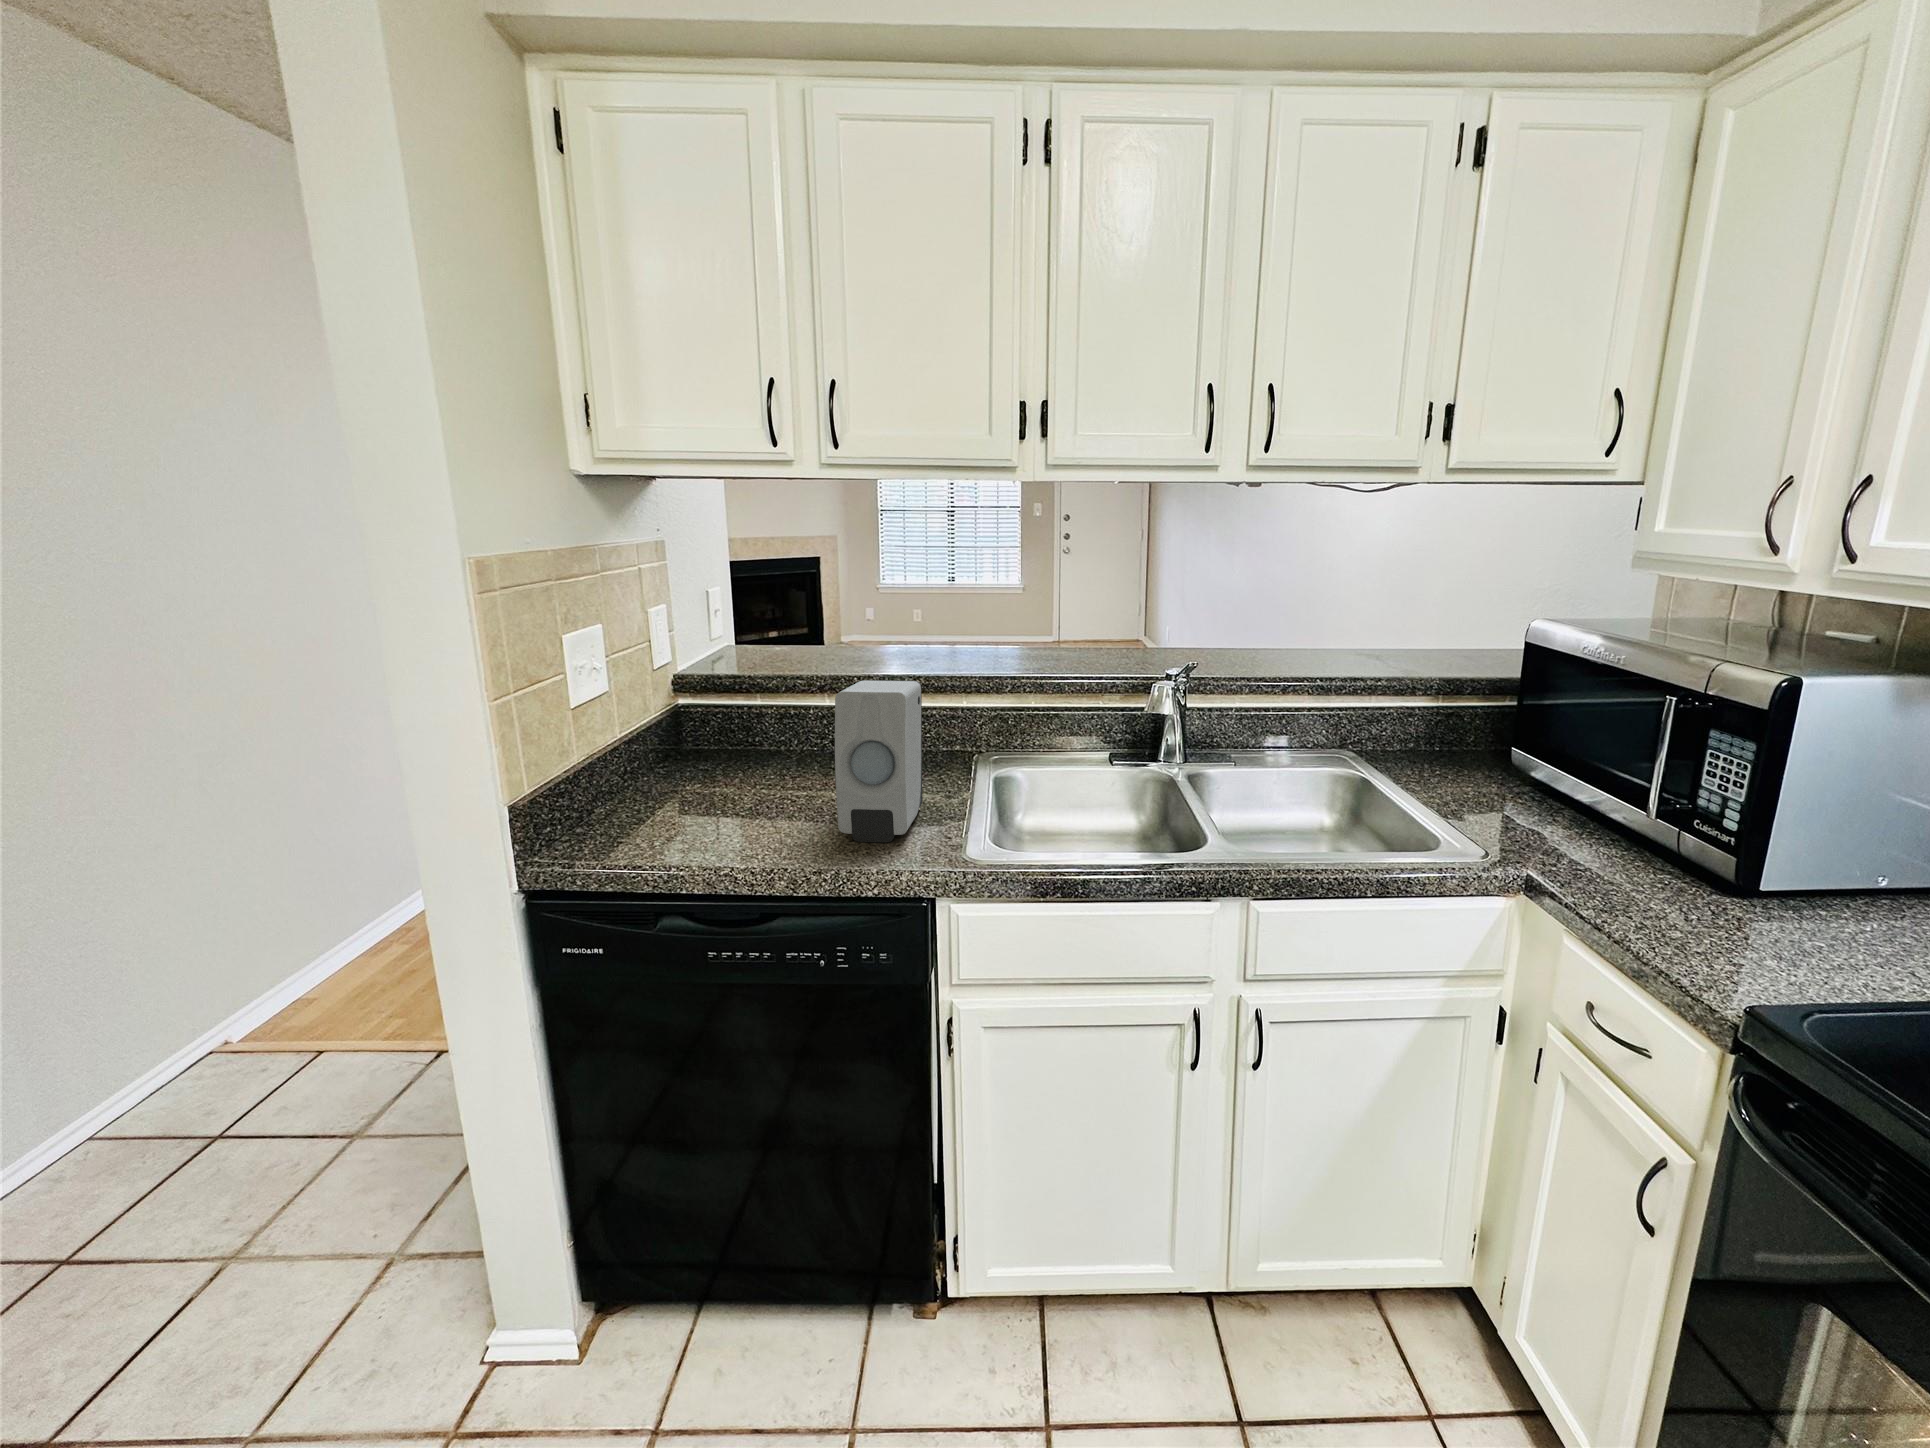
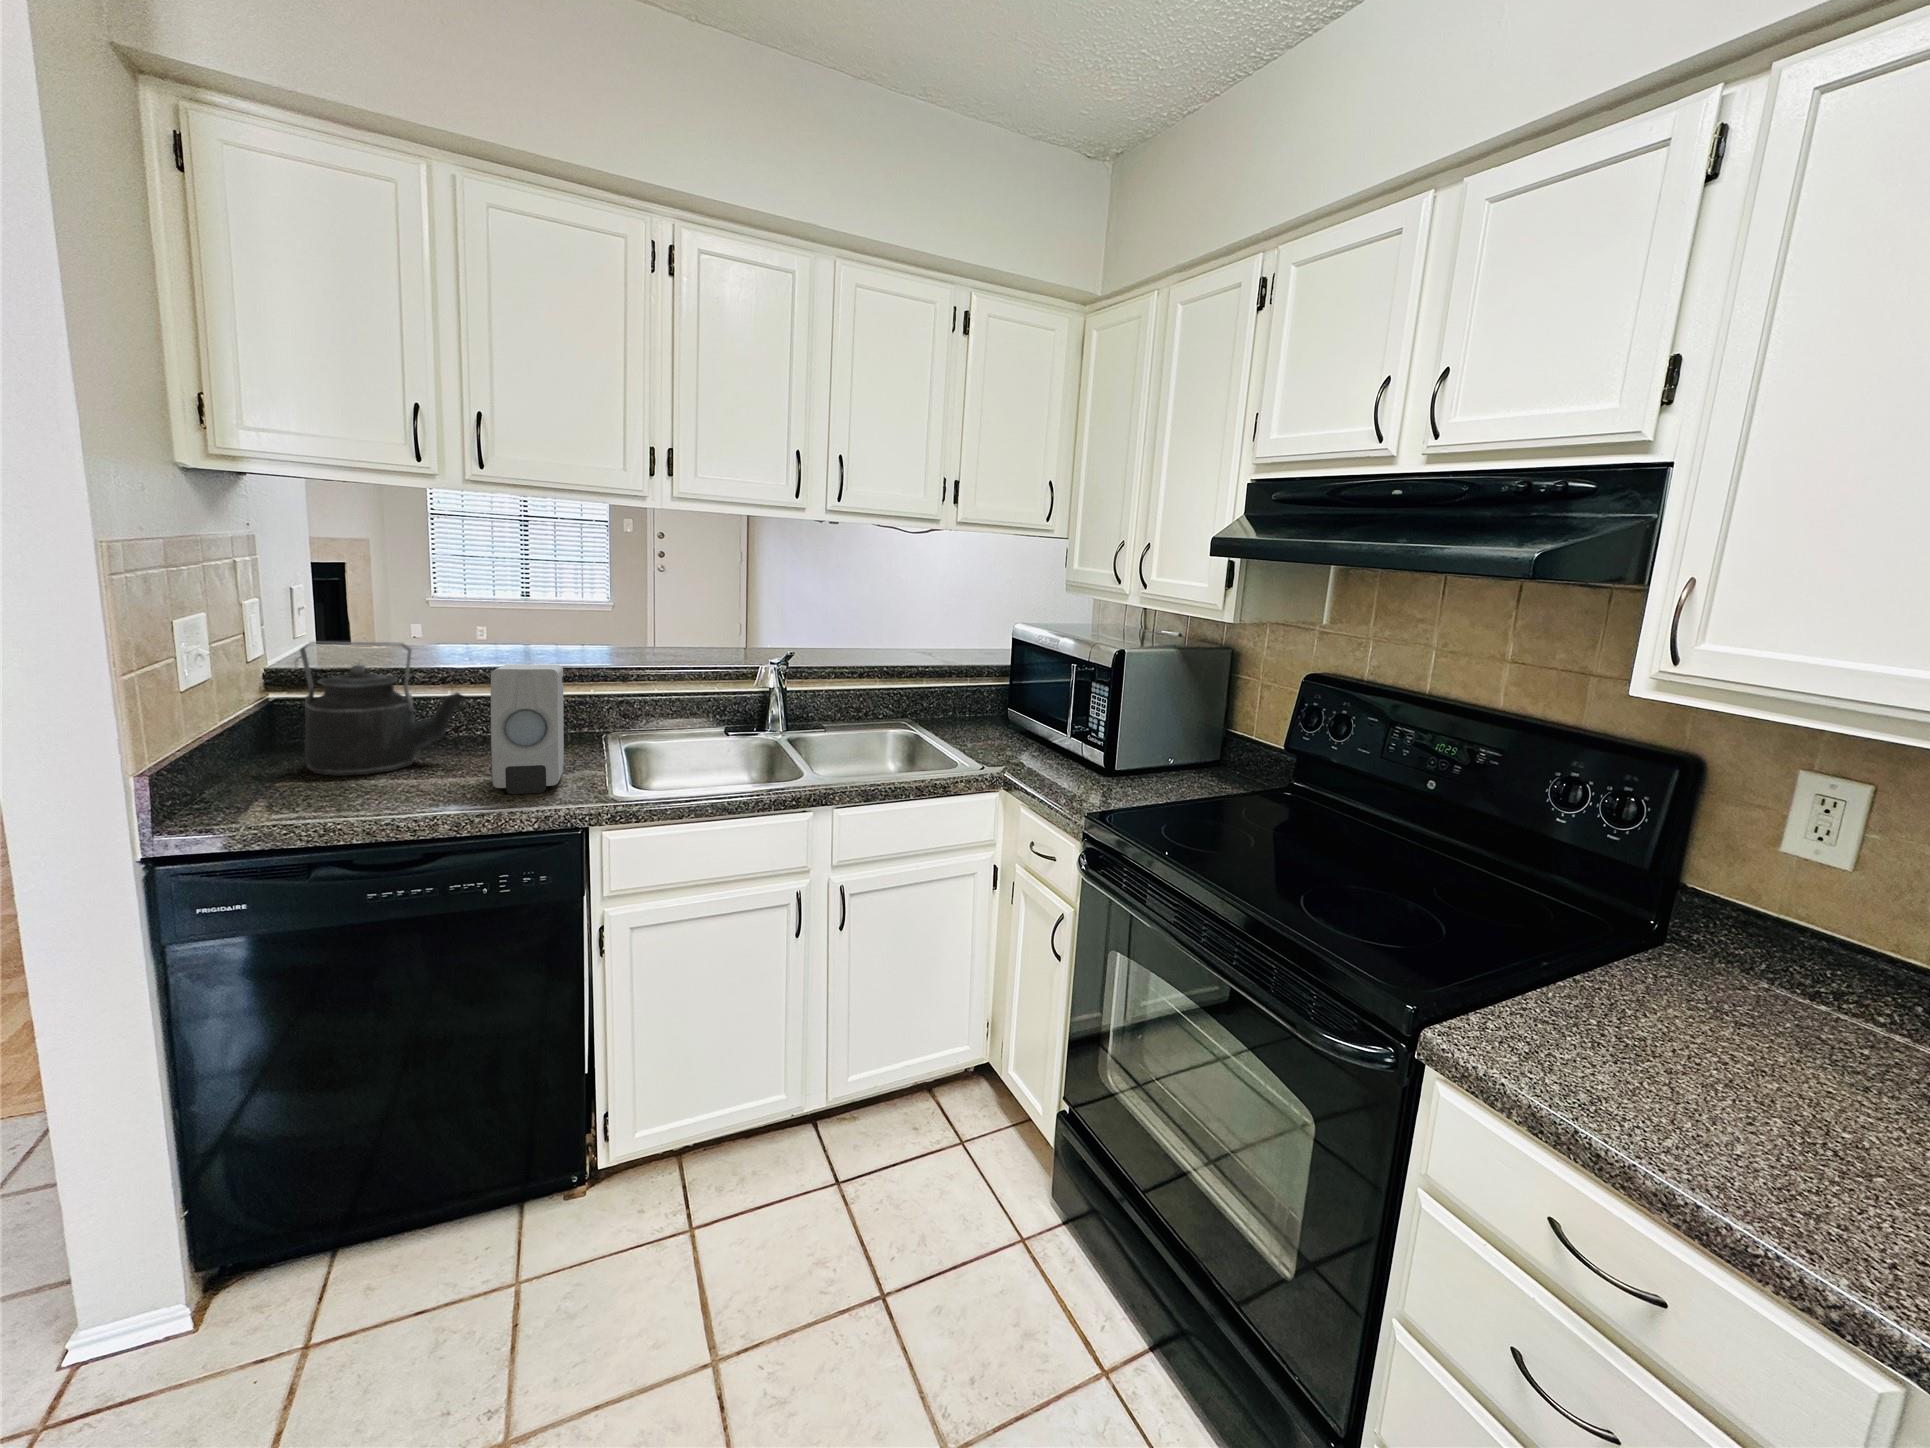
kettle: none [684,651,832,796] -> present [300,642,465,776]

